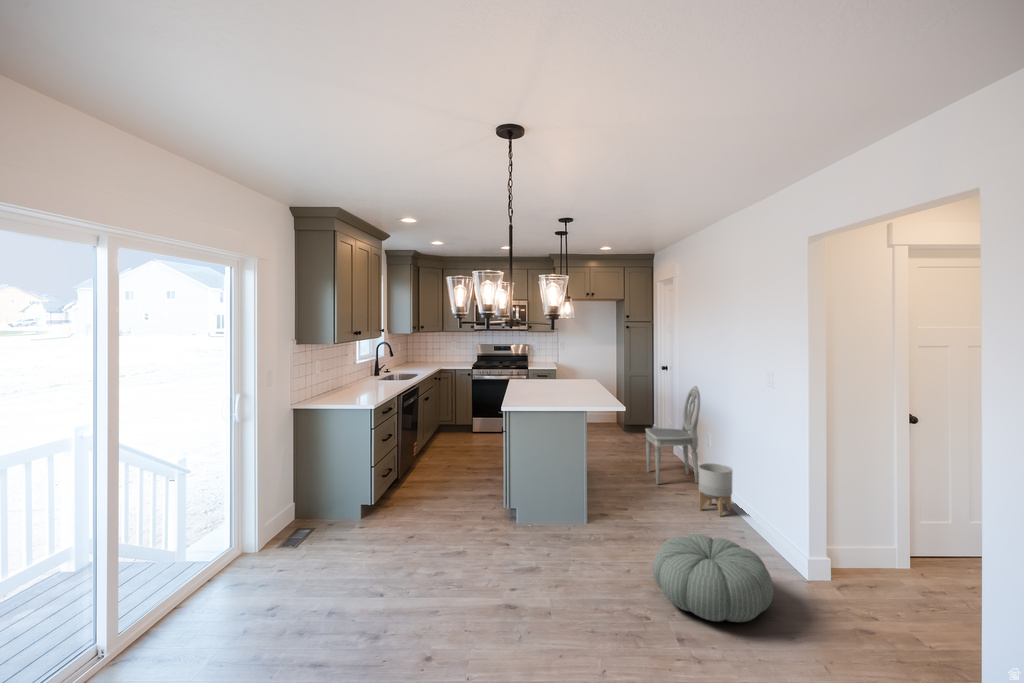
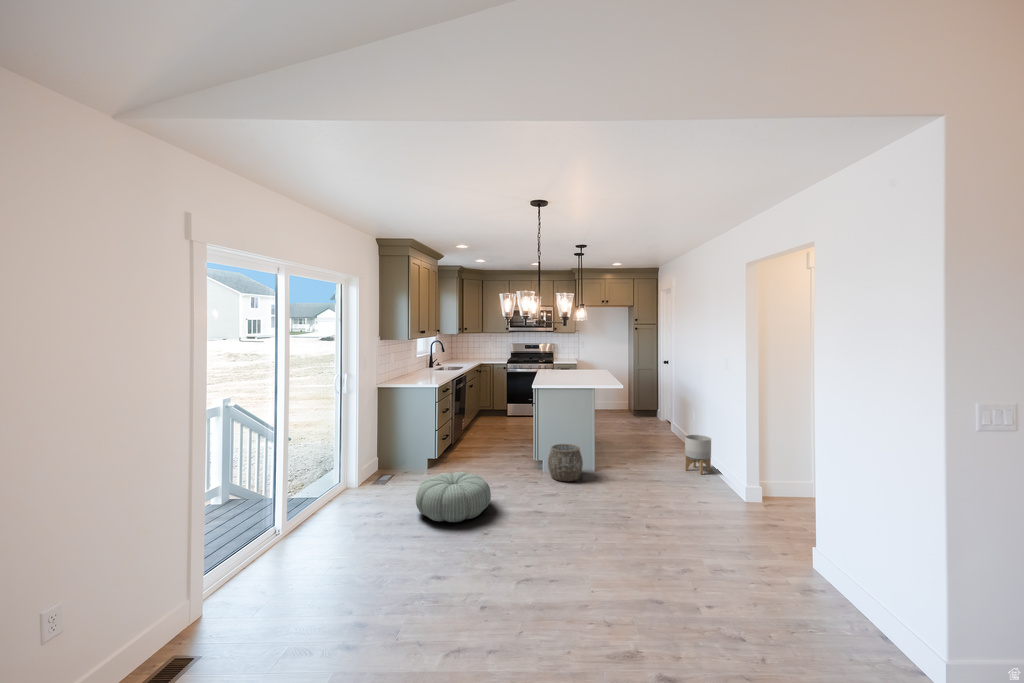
dining chair: present [645,386,700,484] -> none [647,376,690,453]
woven basket: none [522,480,569,533] -> present [548,444,583,481]
pouf: present [653,535,773,622] -> present [416,472,491,522]

